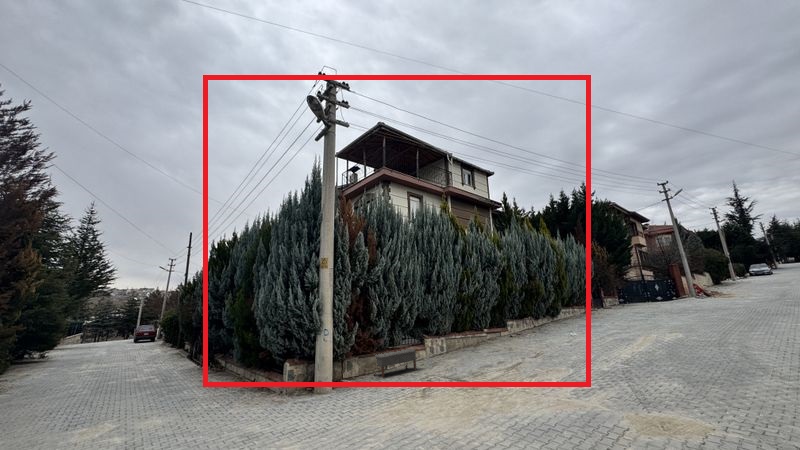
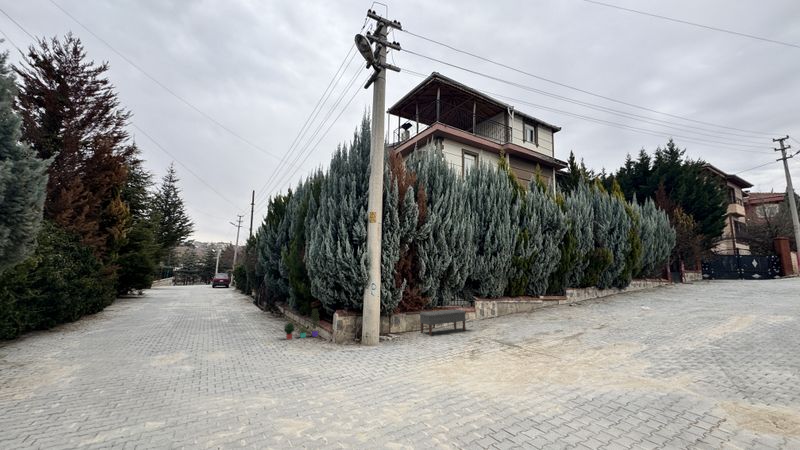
potted plant: none [230,358,270,395] -> present [284,309,319,339]

